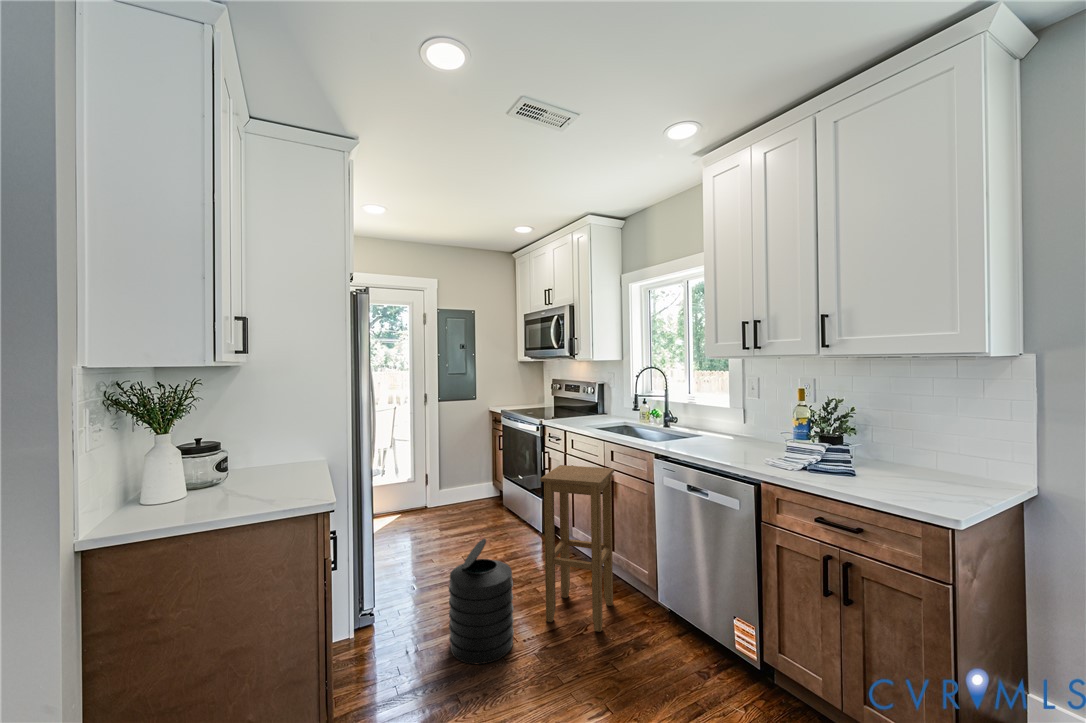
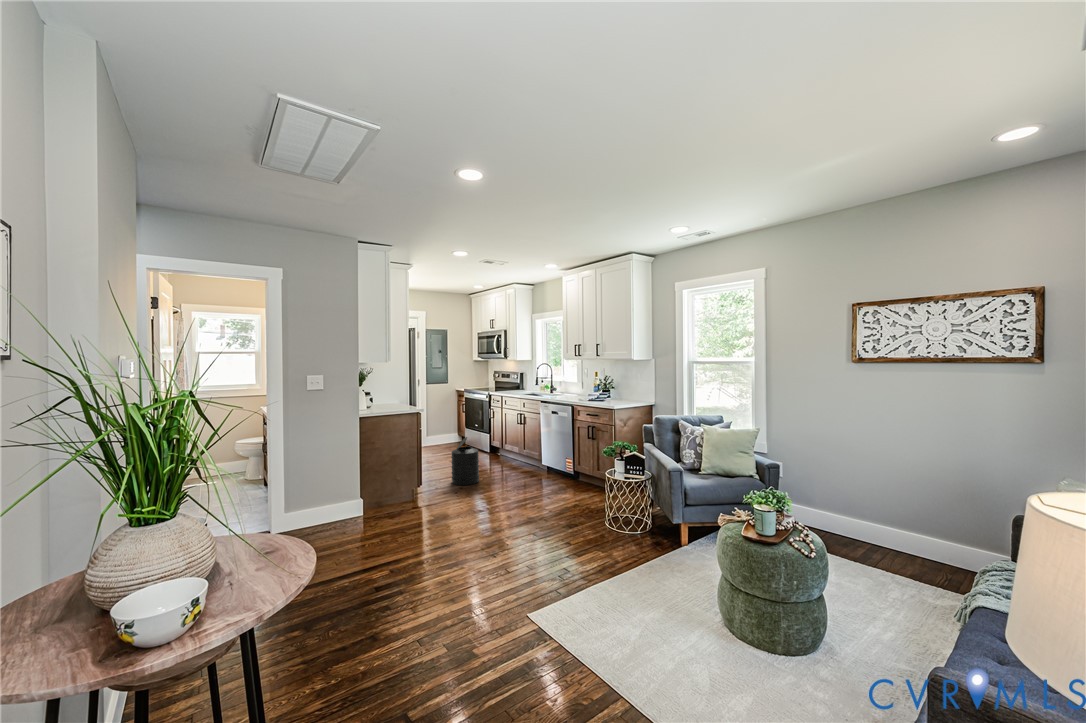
stool: present [540,465,614,632] -> none [490,409,523,476]

